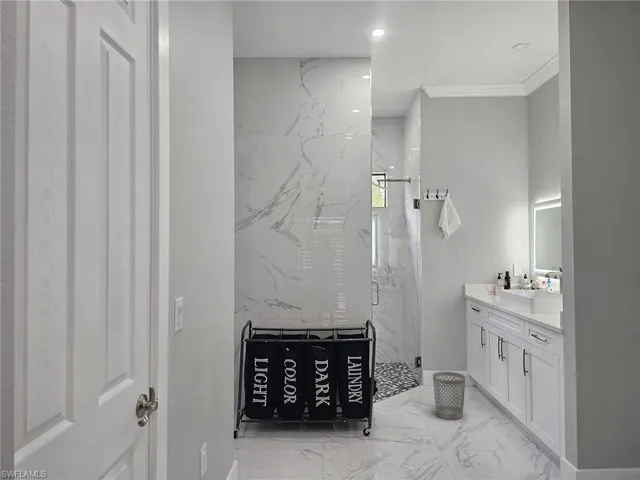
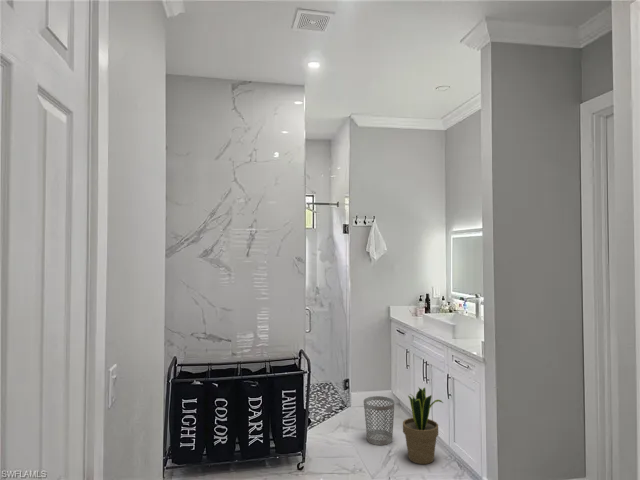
potted plant: none [472,362,516,439] -> present [403,388,442,464]

